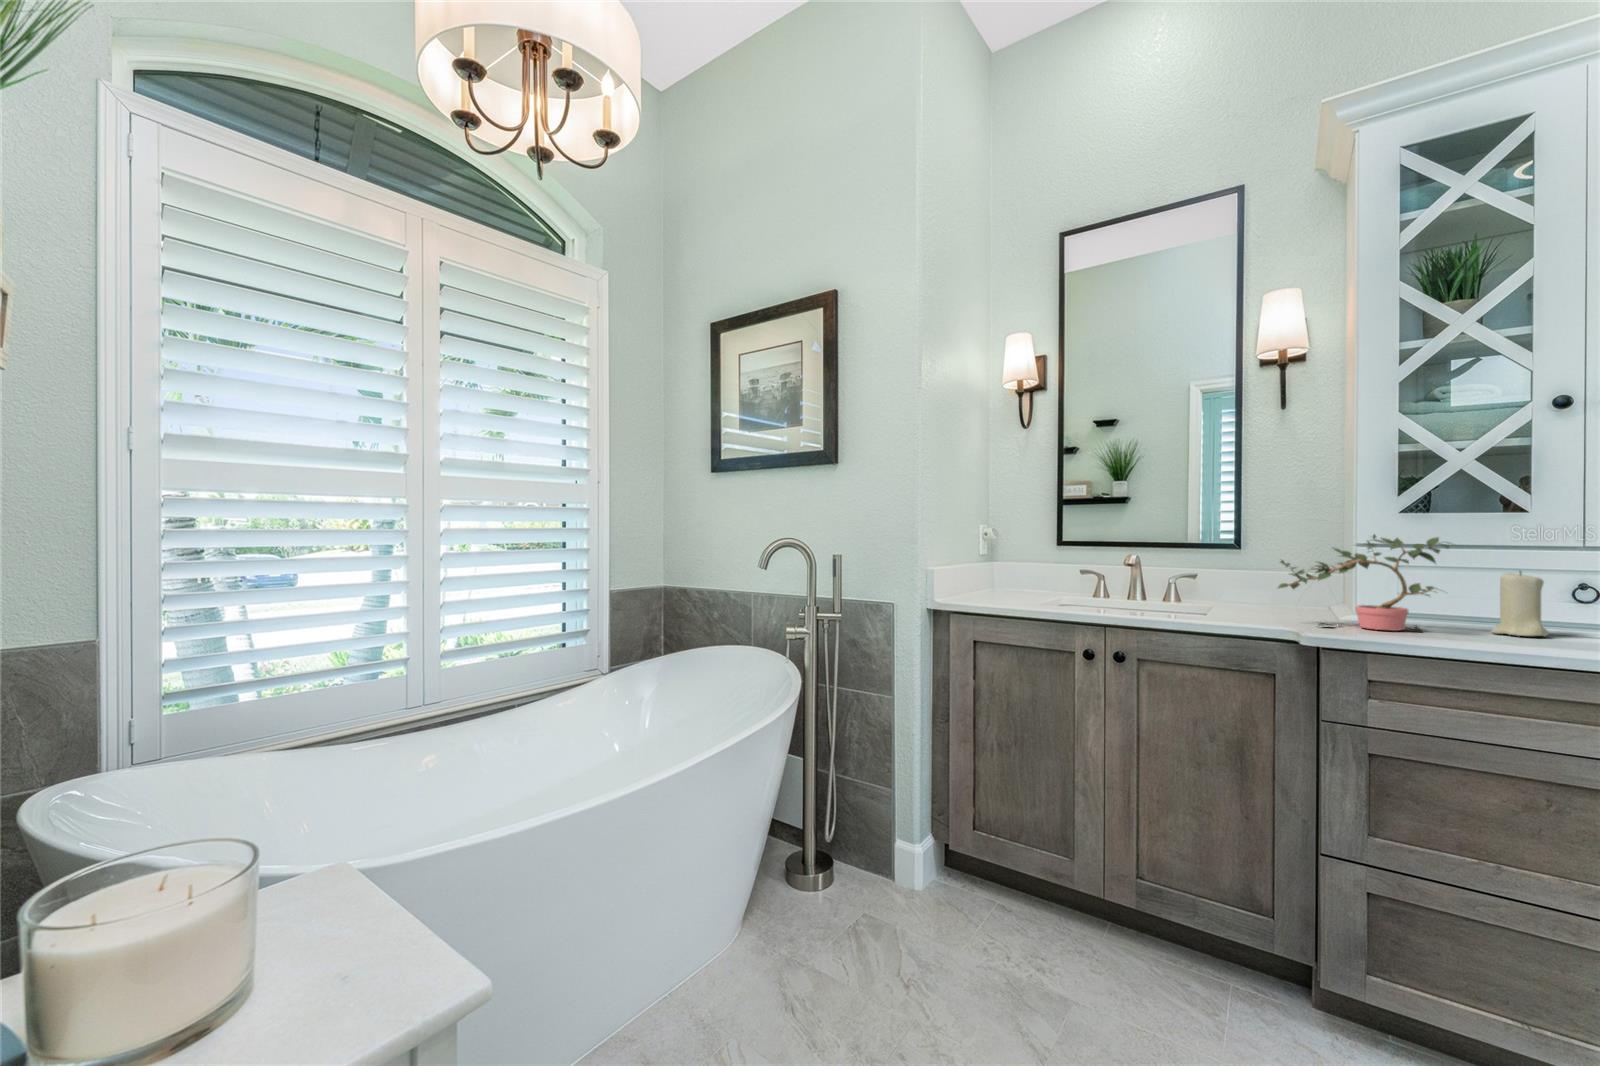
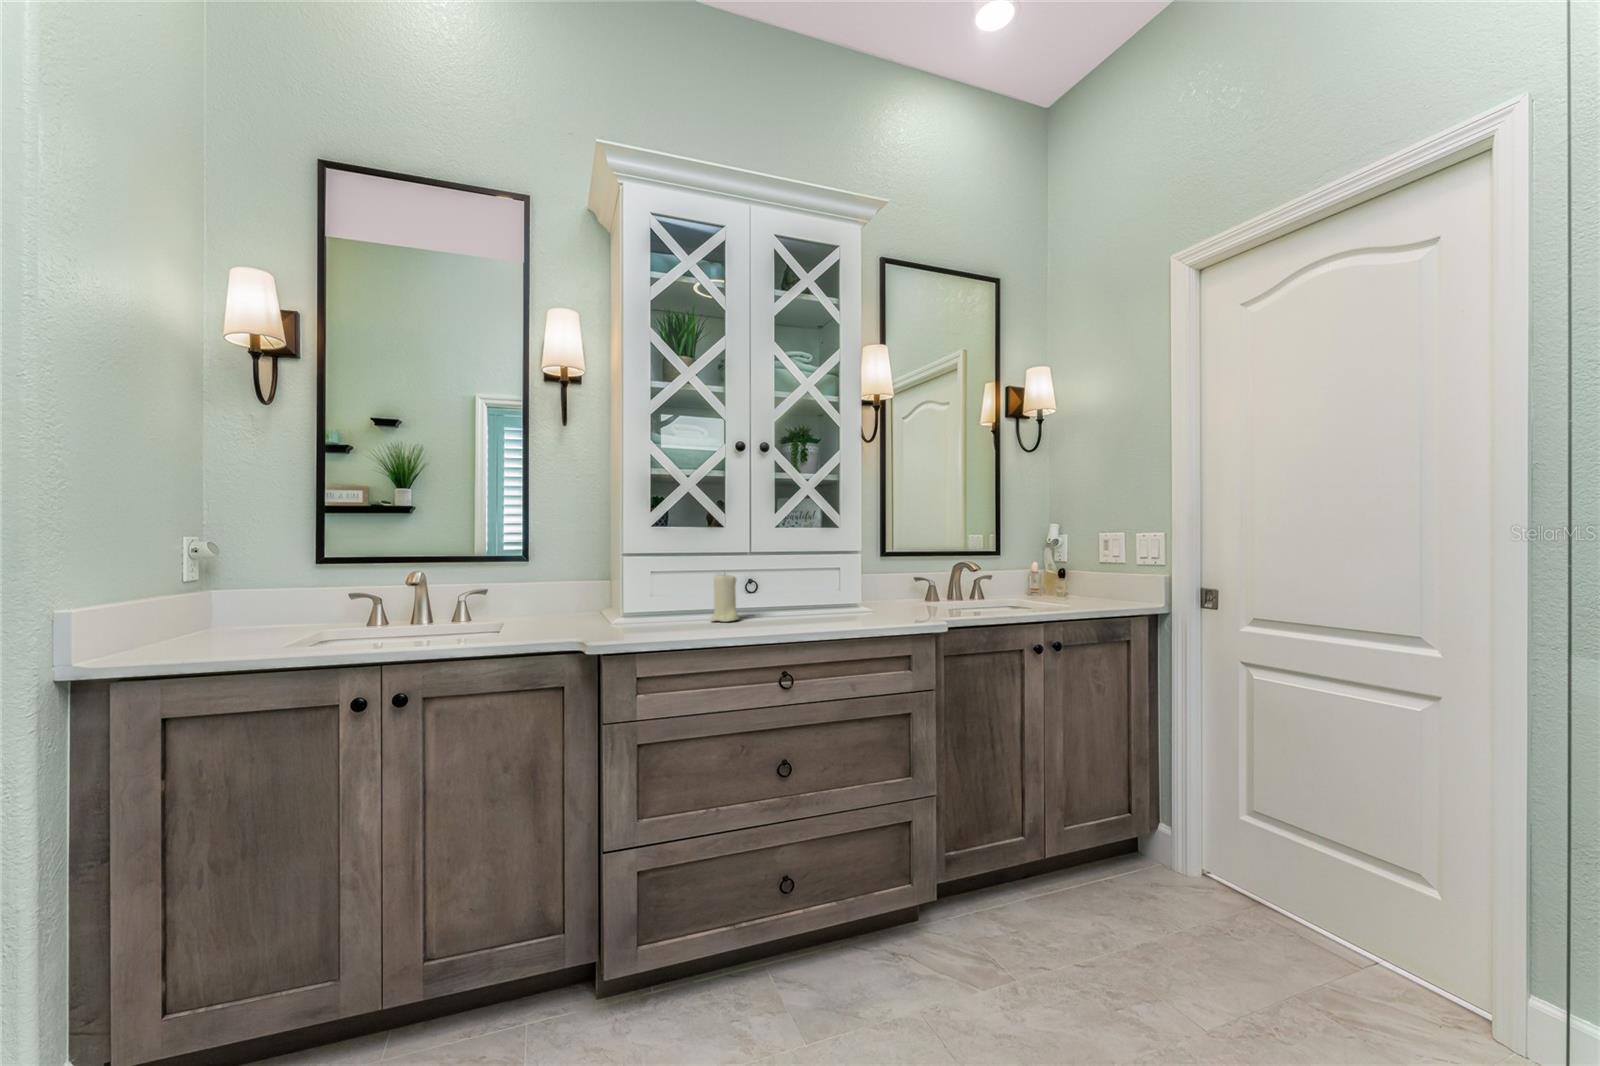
potted plant: present [1278,535,1449,631] -> none [563,546,691,634]

